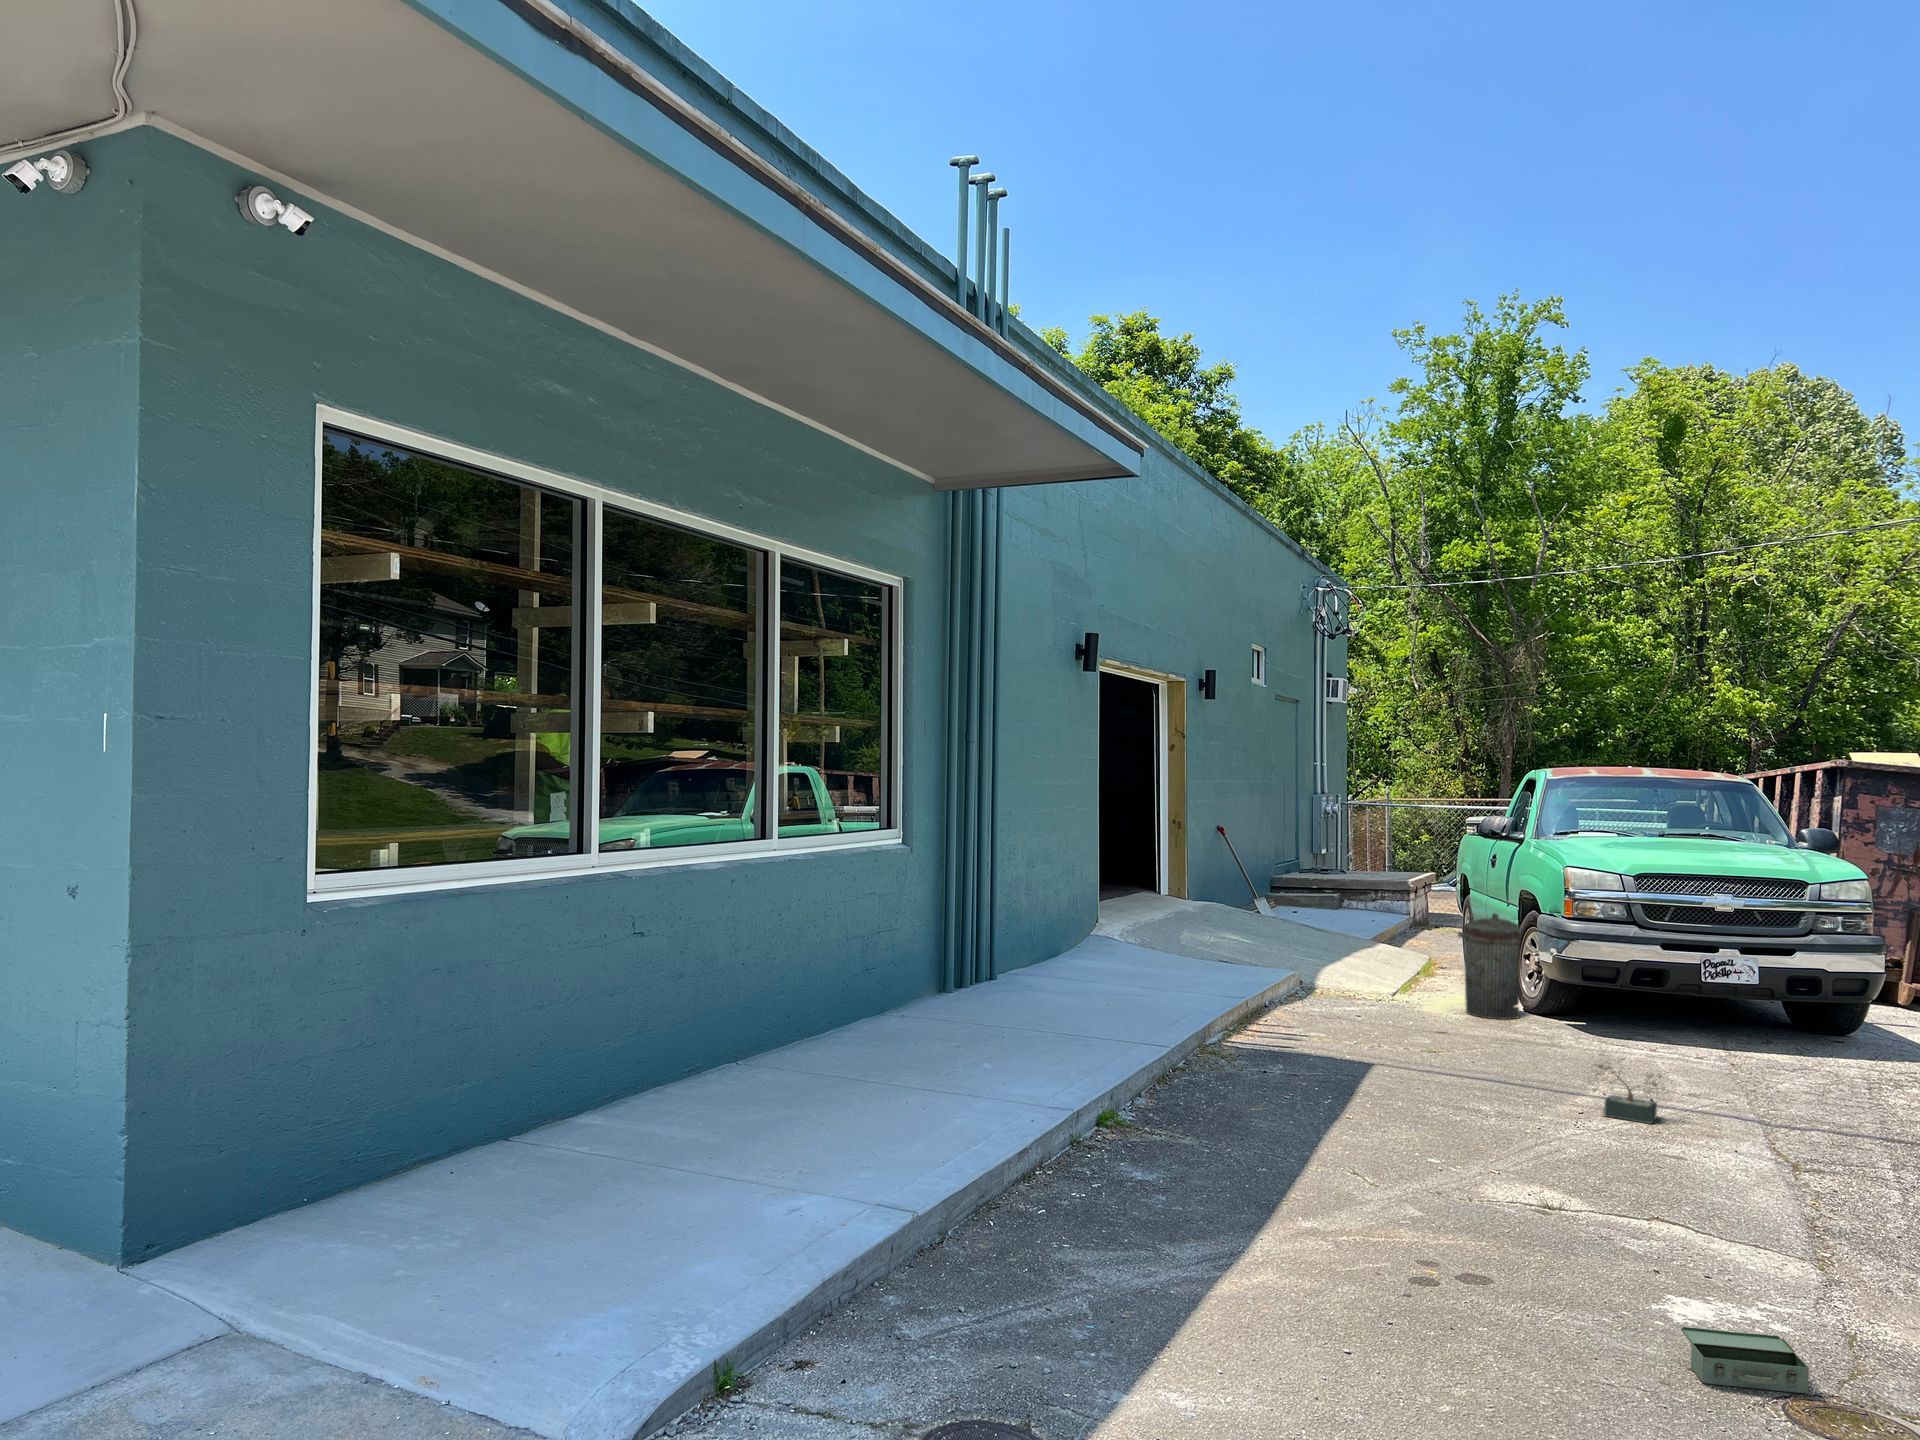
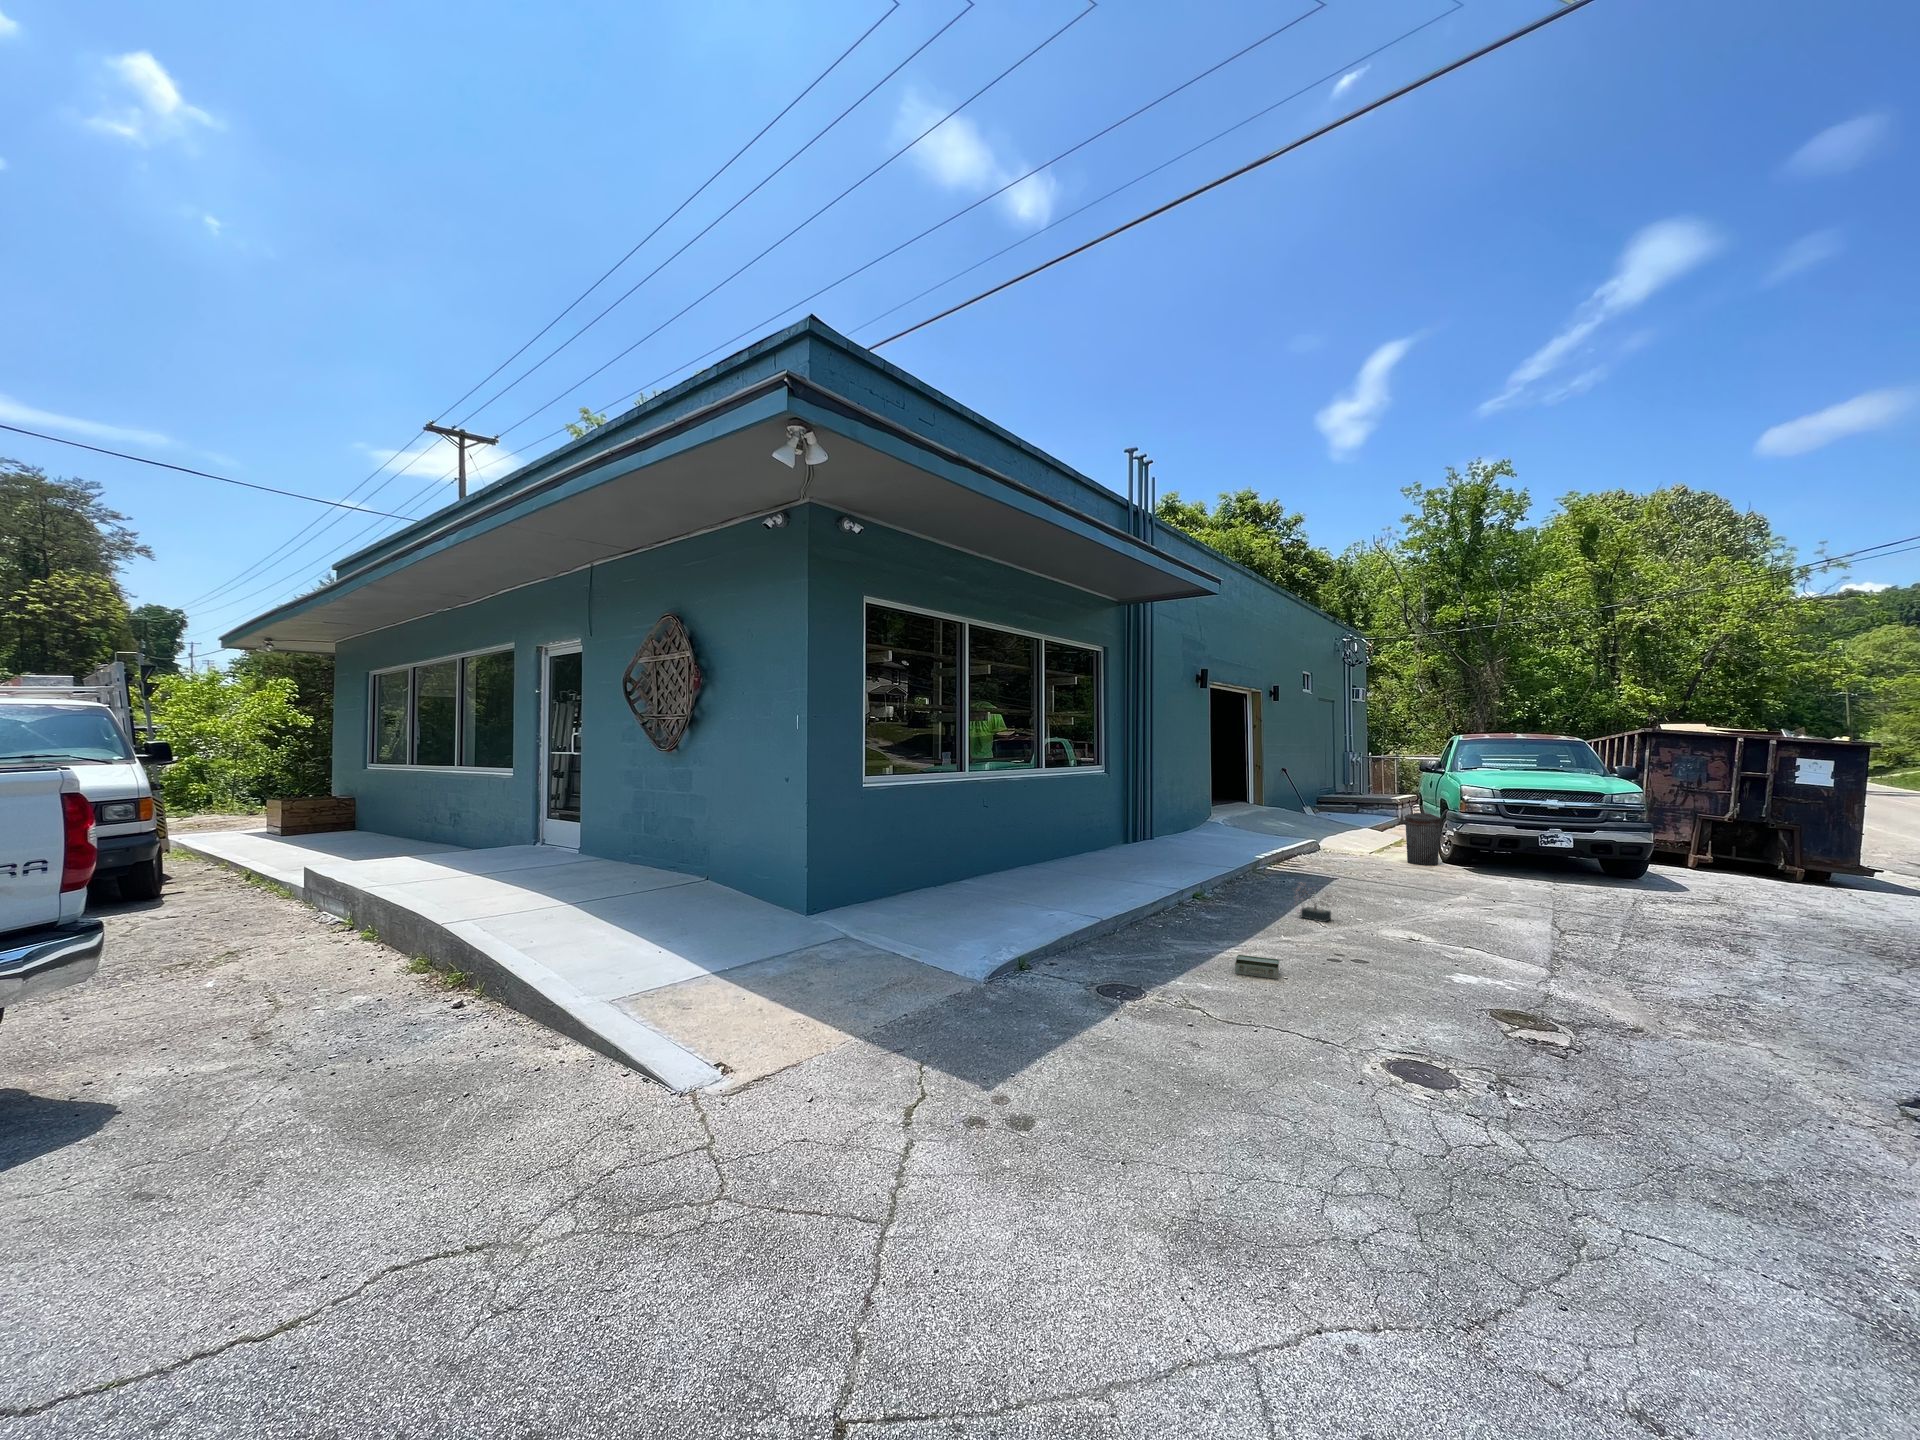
decorative plant: present [1588,1050,1668,1124] -> present [1295,882,1334,922]
toolbox: present [1680,1327,1809,1394] -> present [1235,955,1279,979]

